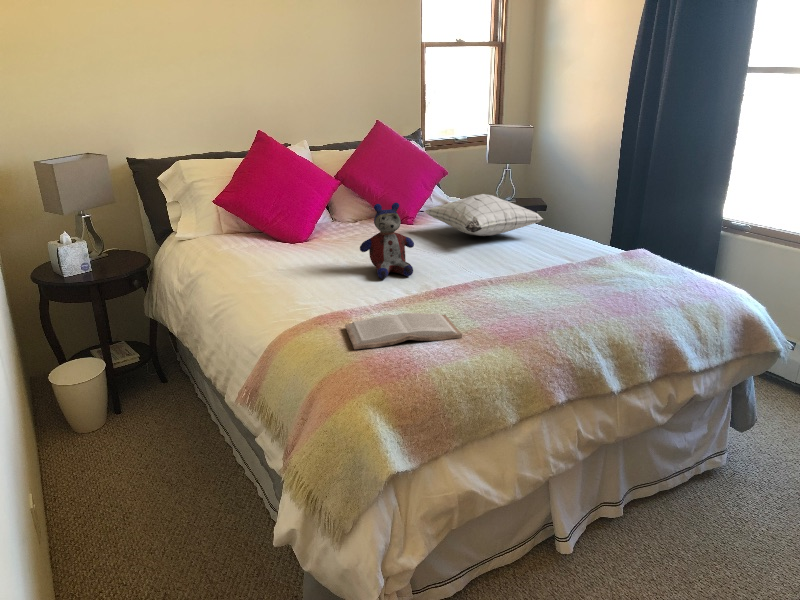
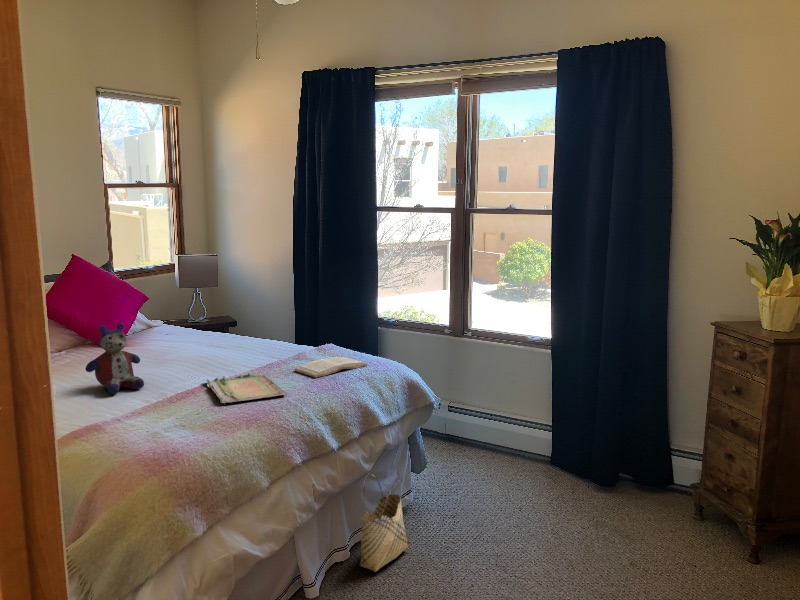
pillow: present [425,194,543,236] -> none [136,312,249,350]
tray: none [477,270,565,311] -> present [207,371,287,404]
book: present [345,313,462,349] -> present [295,357,368,377]
woven basket: none [631,426,707,547] -> present [360,473,408,572]

